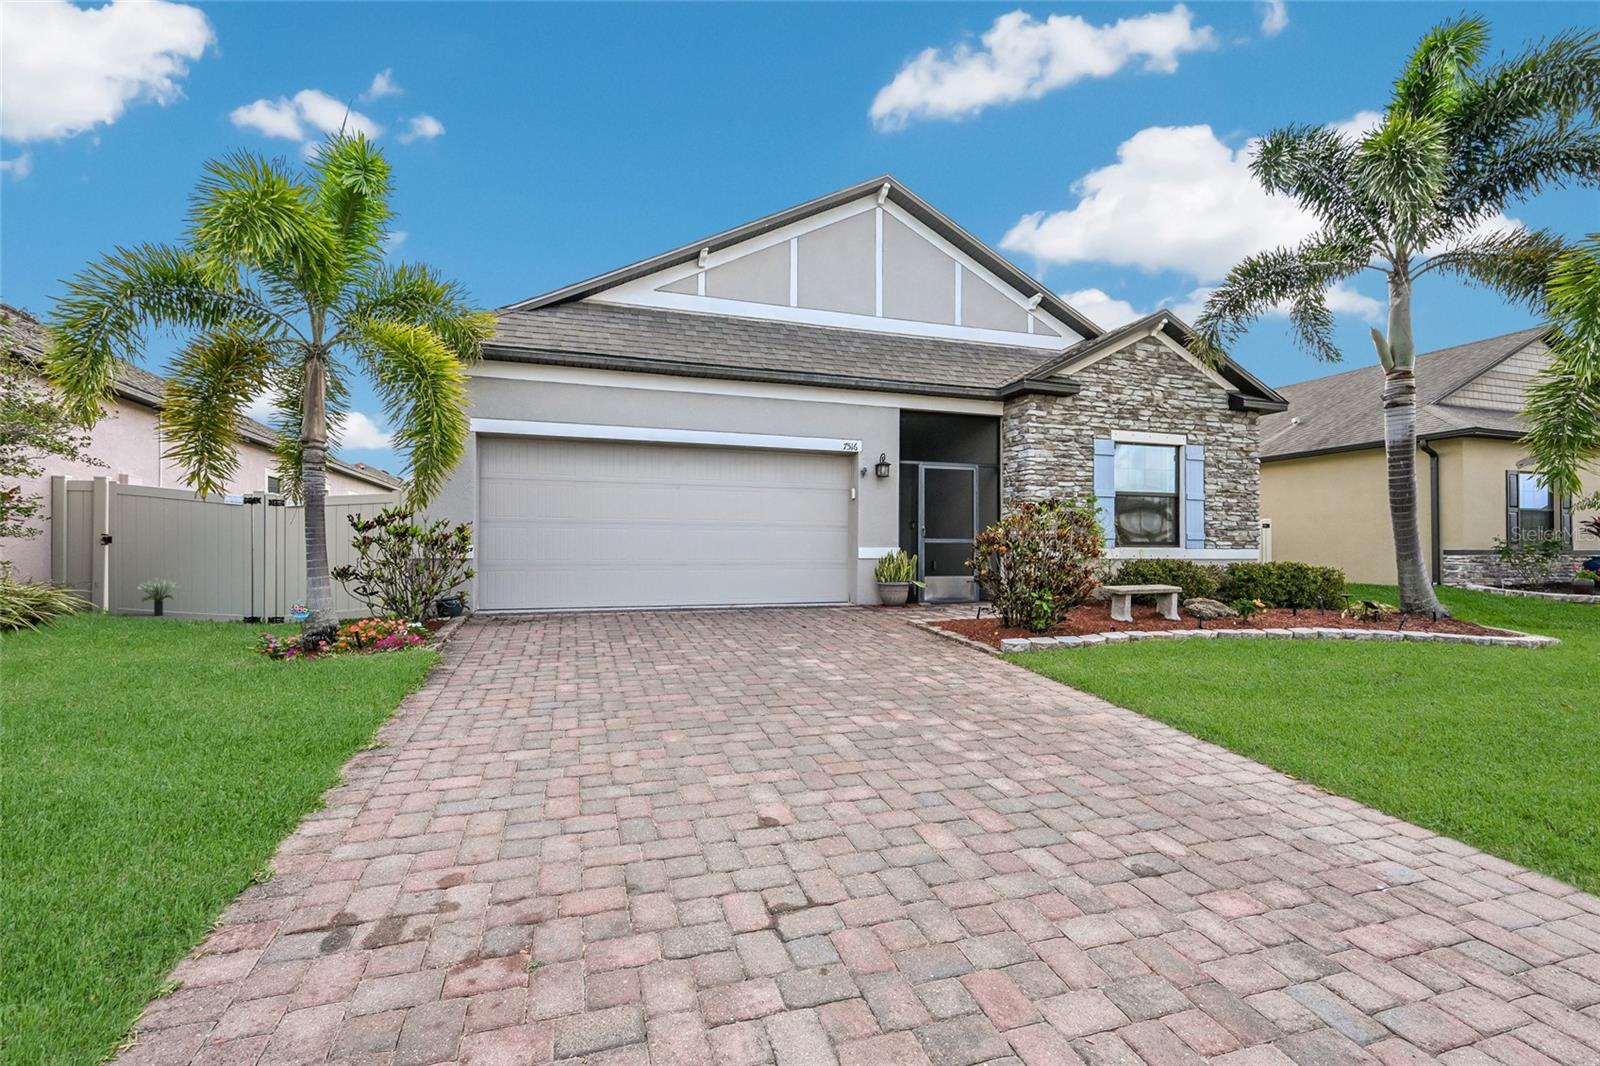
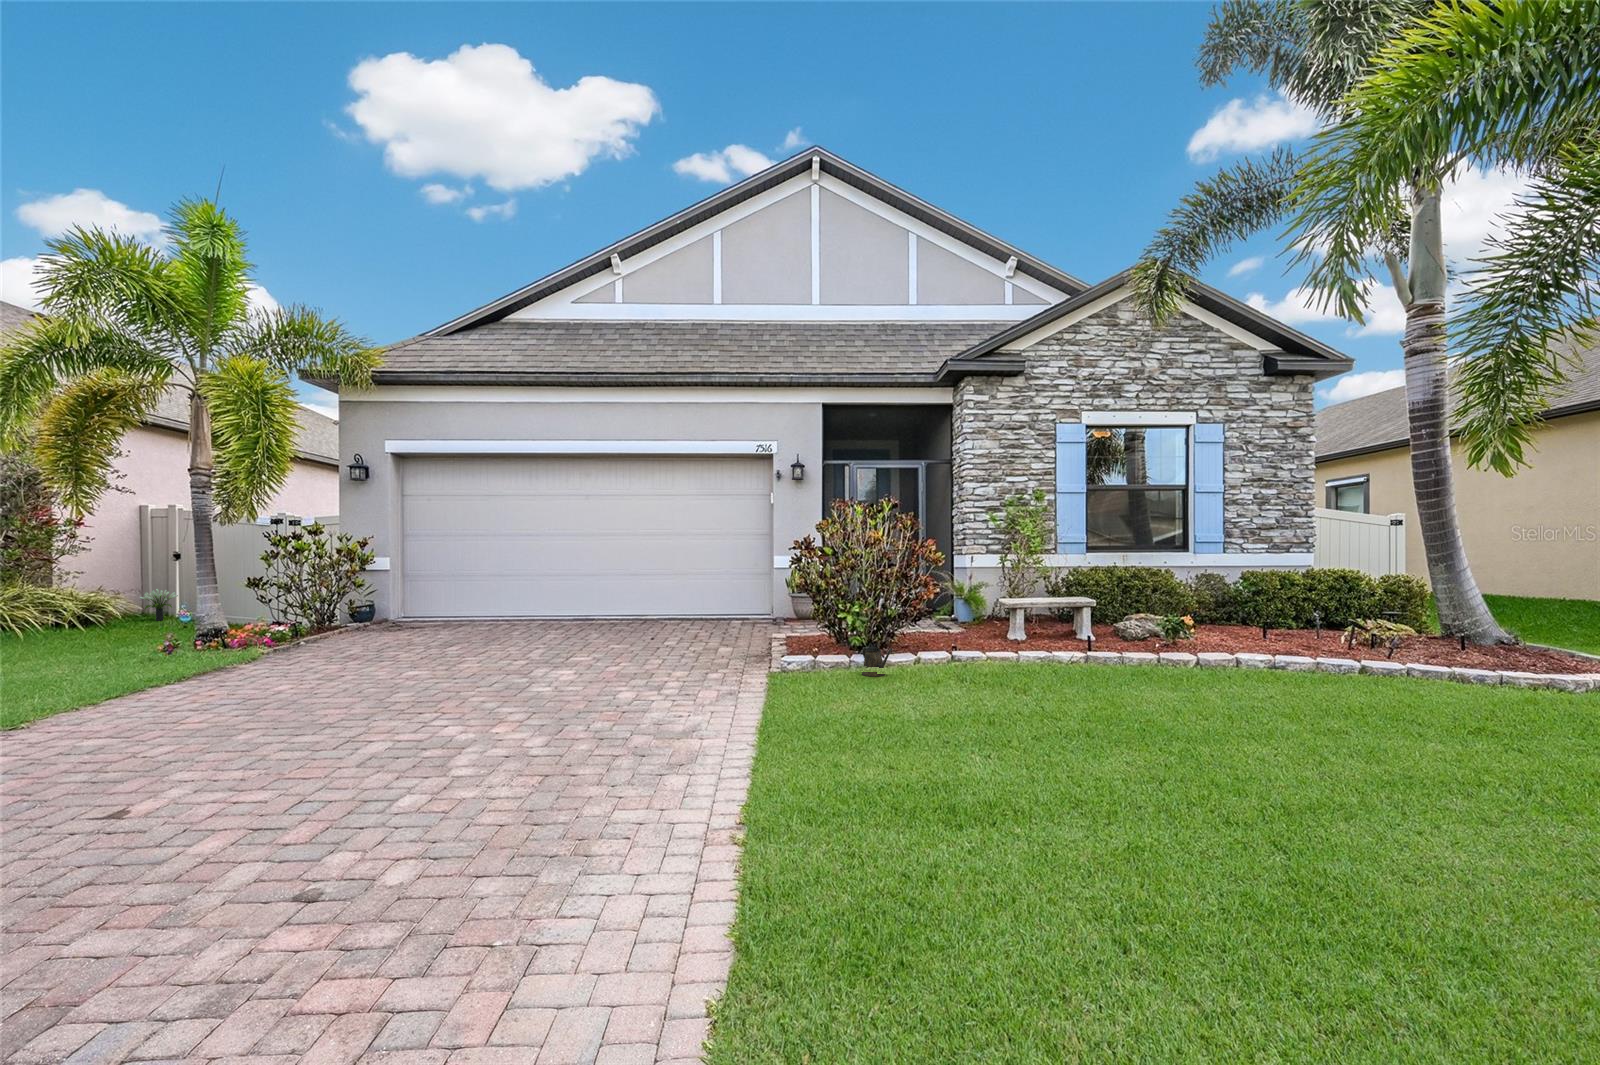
watering can: none [1055,624,1100,649] -> present [862,647,892,677]

